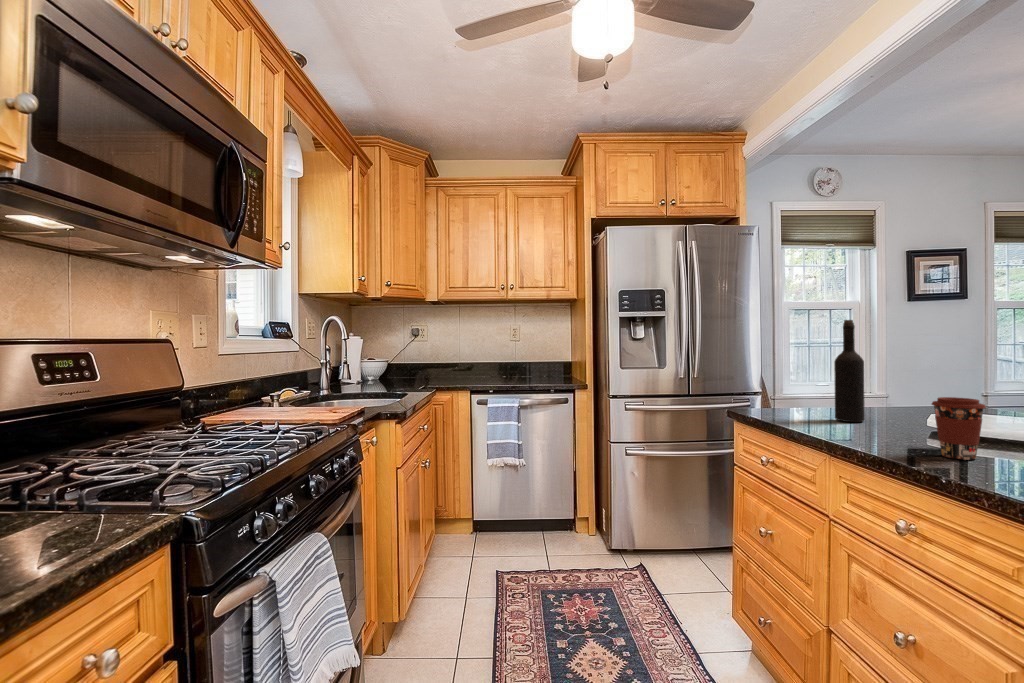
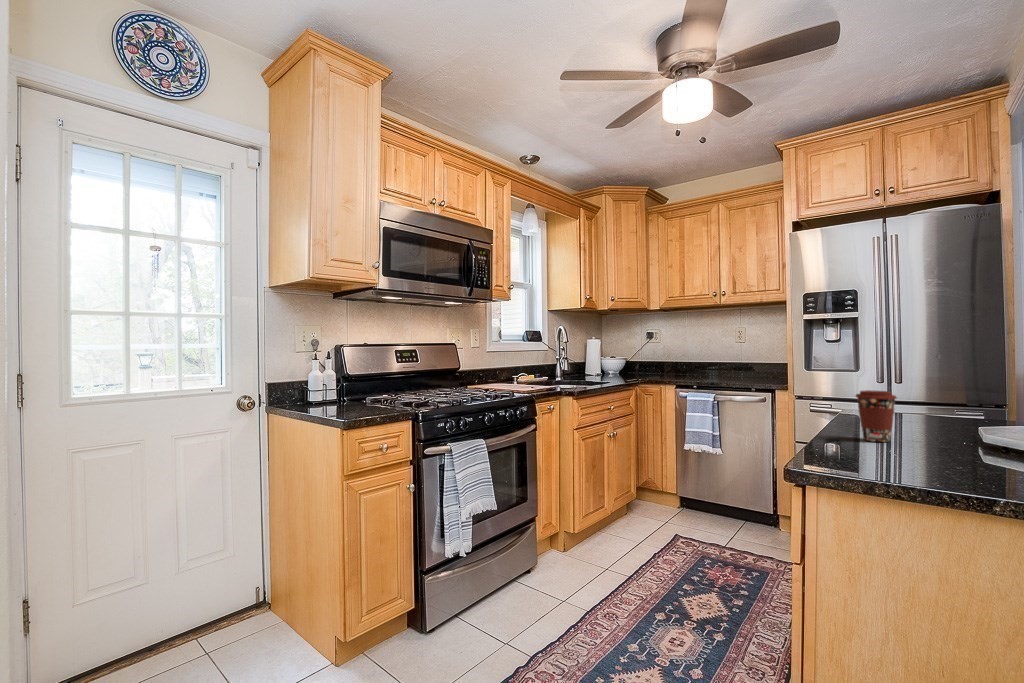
wine bottle: present [834,320,865,422] -> none [899,322,930,422]

